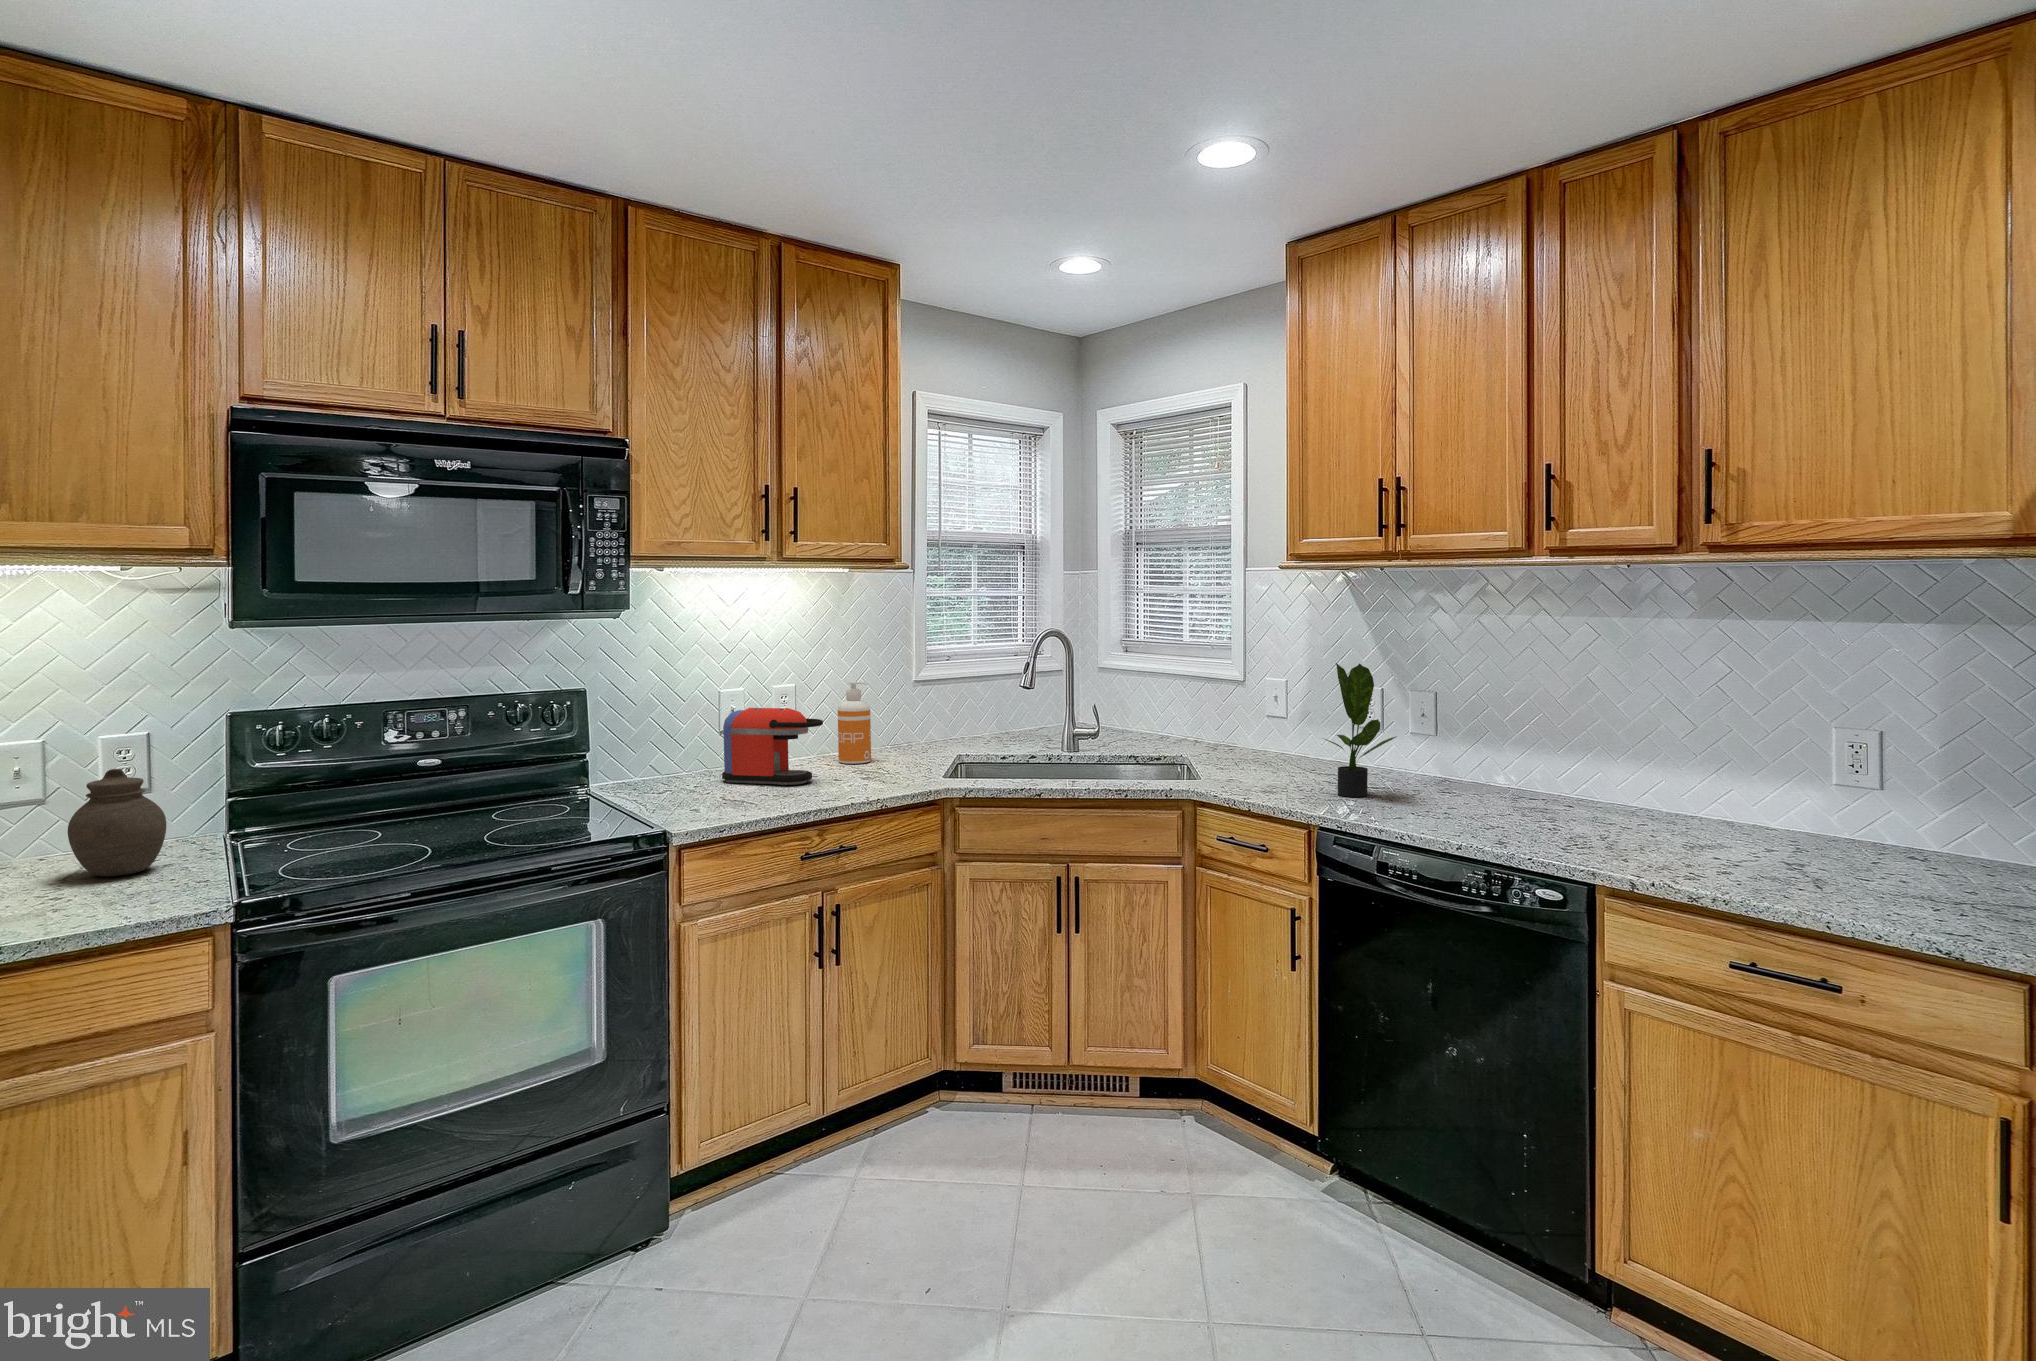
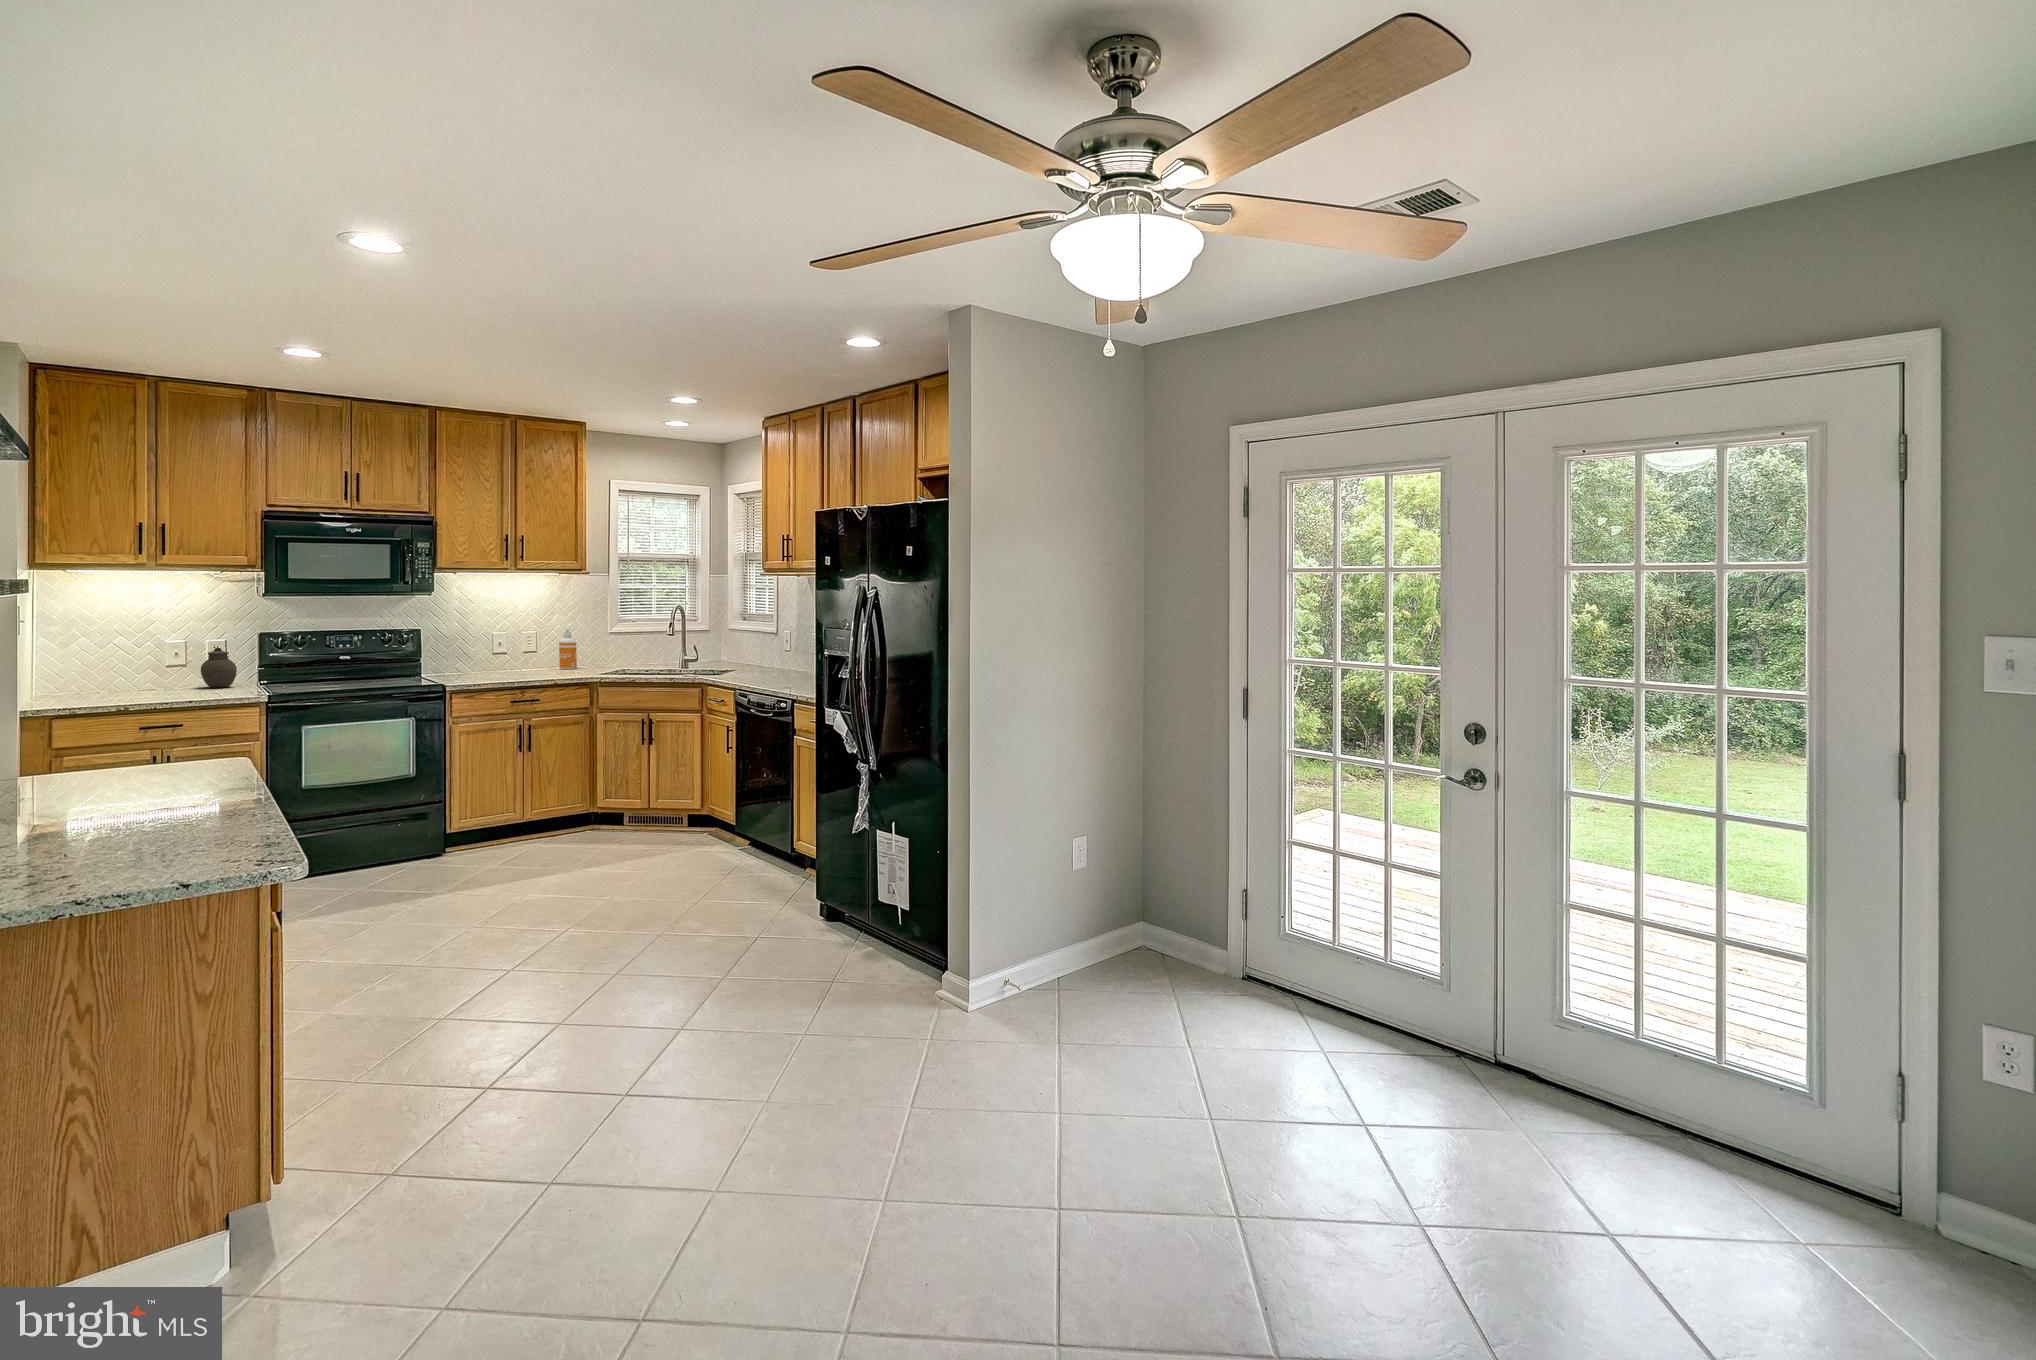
potted plant: present [1325,663,1396,797] -> none [755,620,787,681]
coffee maker: present [722,708,823,785] -> none [490,638,537,674]

